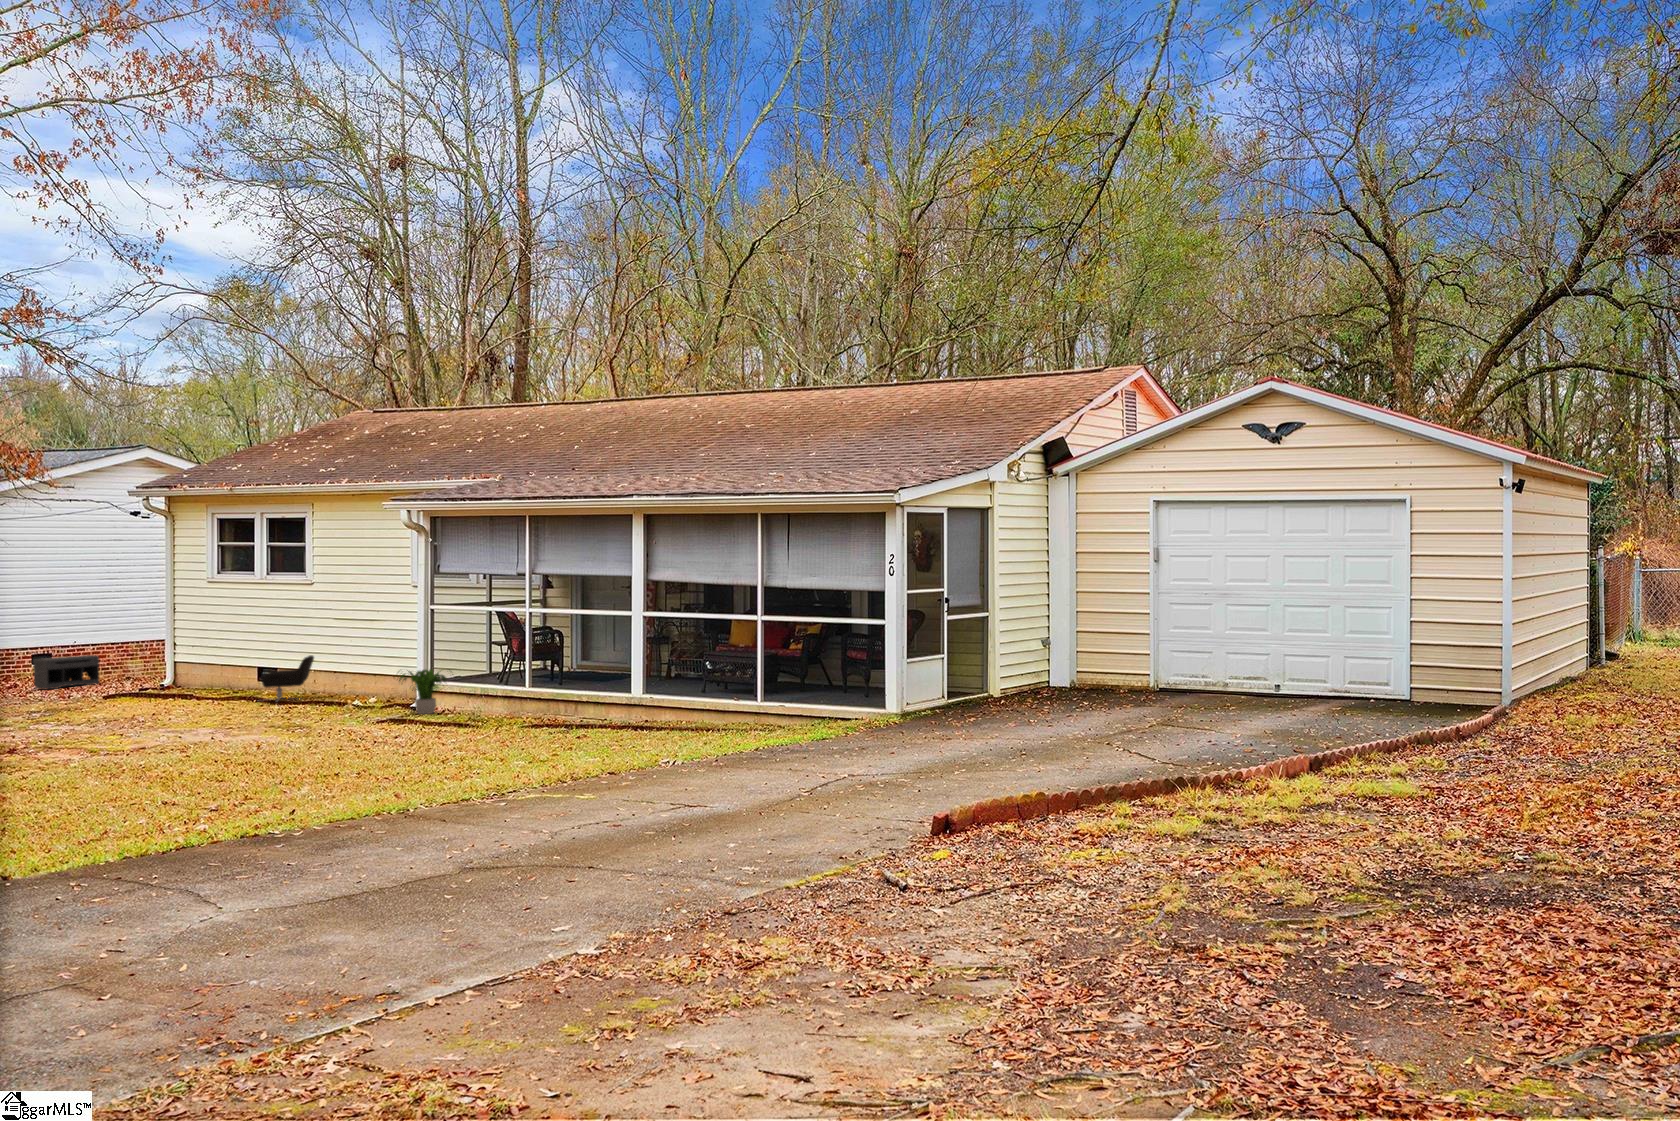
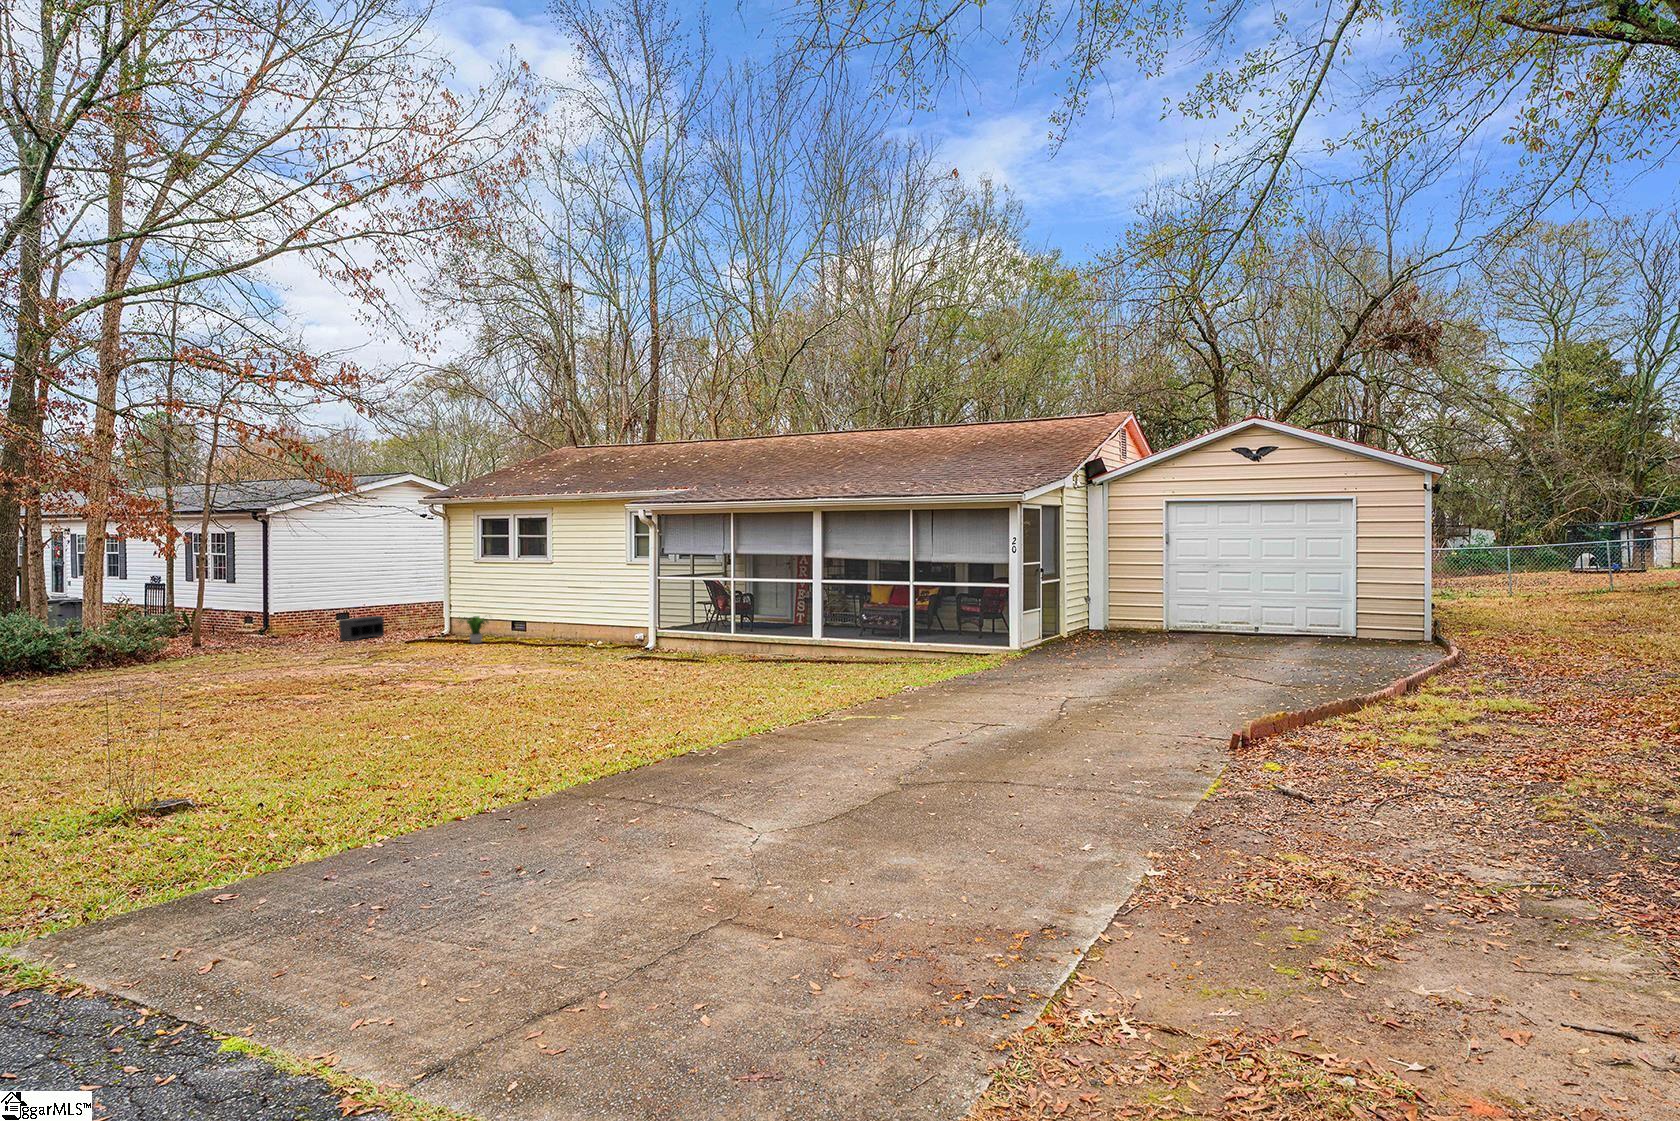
lounge chair: present [261,655,314,702] -> none [524,614,562,647]
potted plant: present [399,669,446,714] -> present [459,616,488,643]

